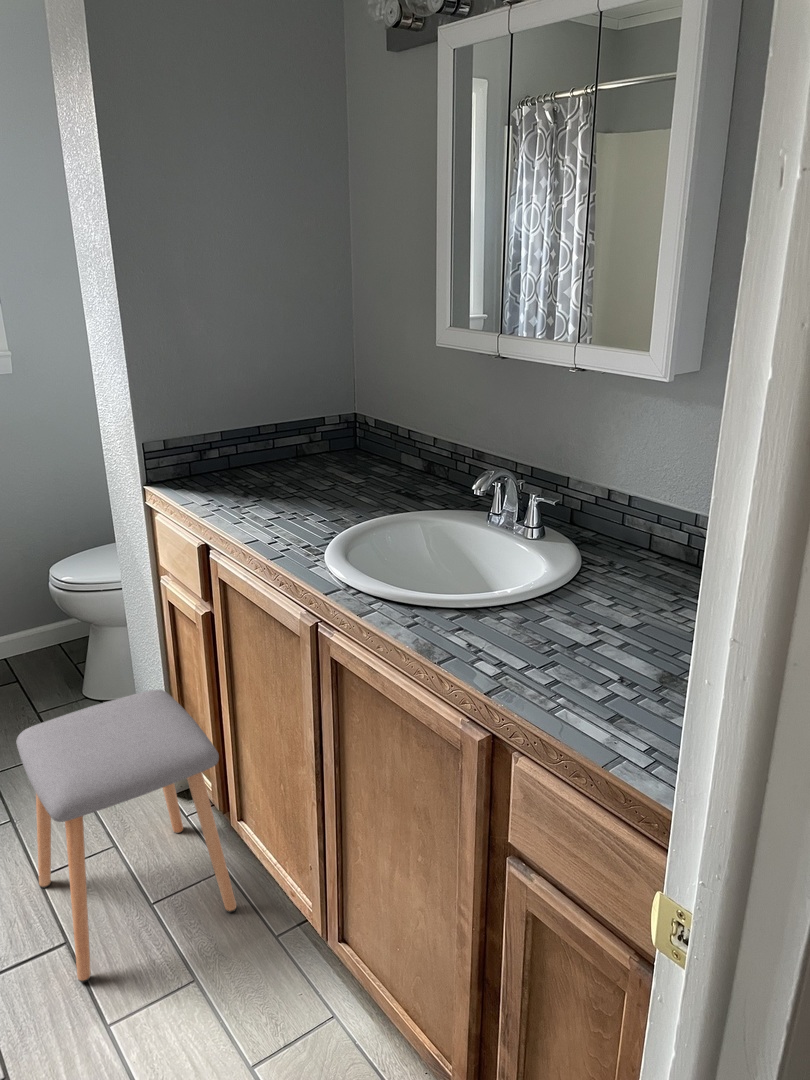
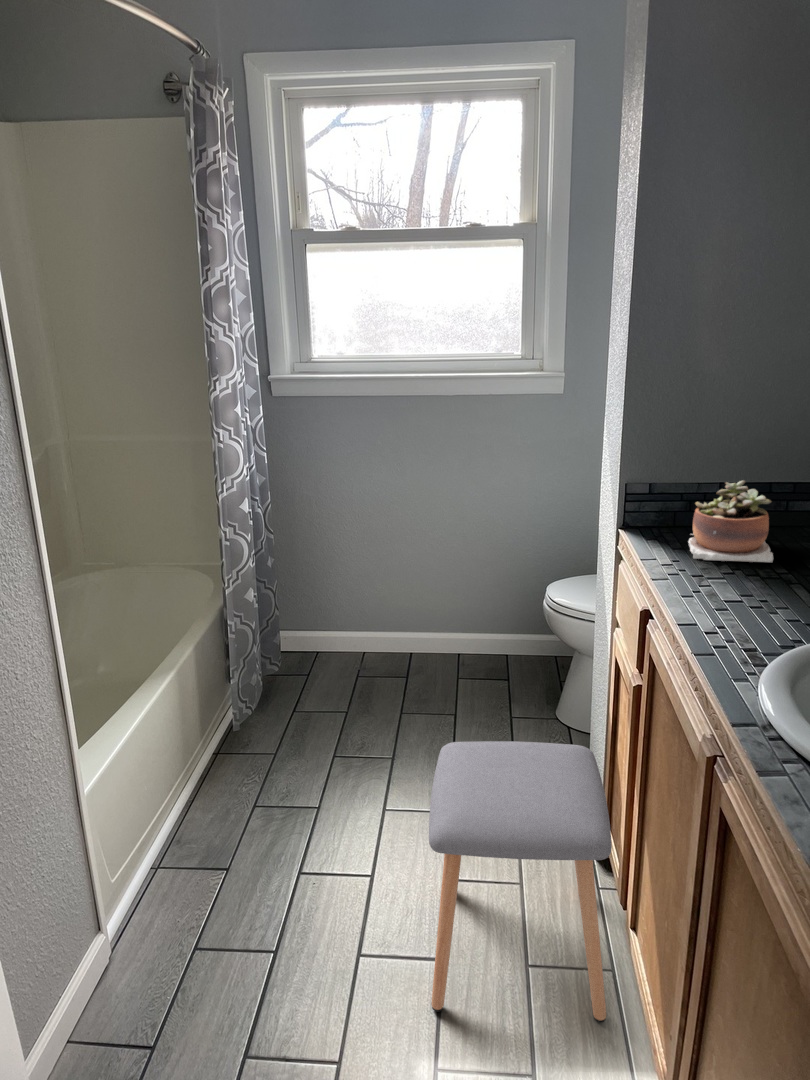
succulent plant: none [209,426,284,496] -> present [688,481,773,562]

